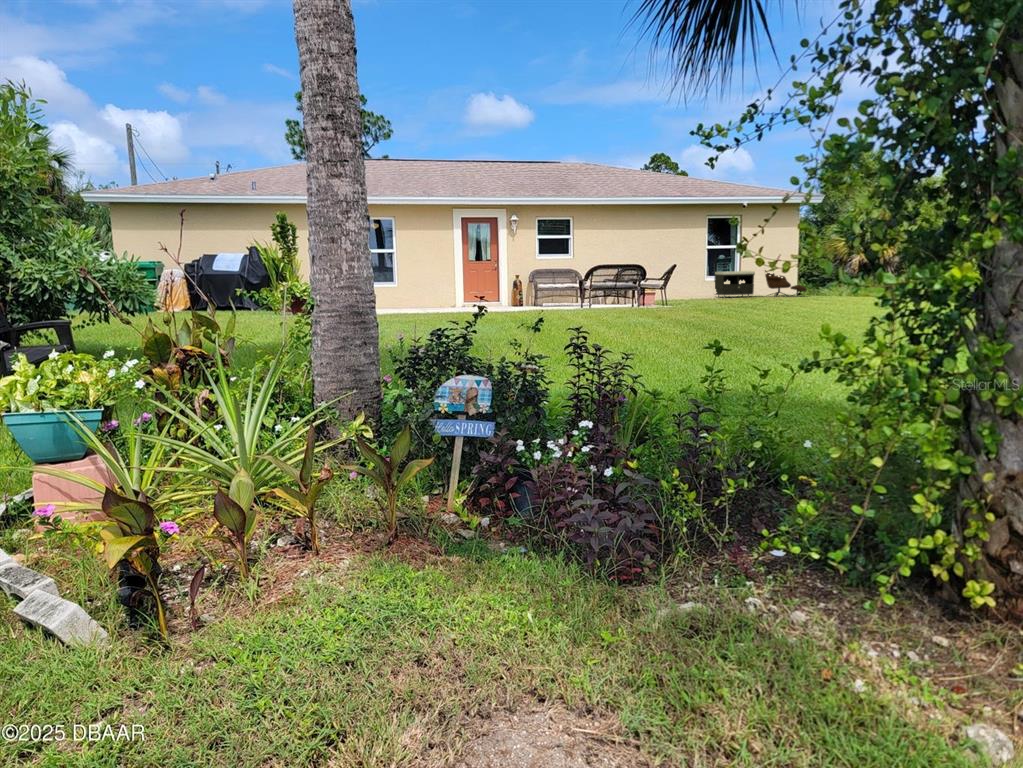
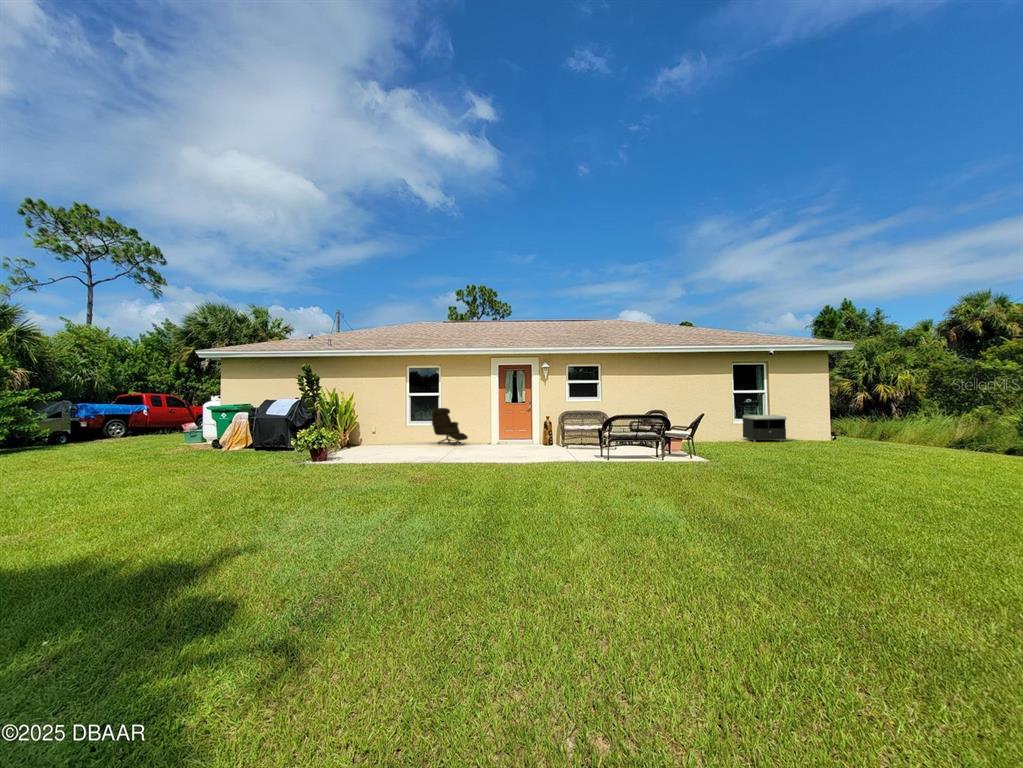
lounge chair: present [765,270,807,296] -> present [432,408,468,444]

